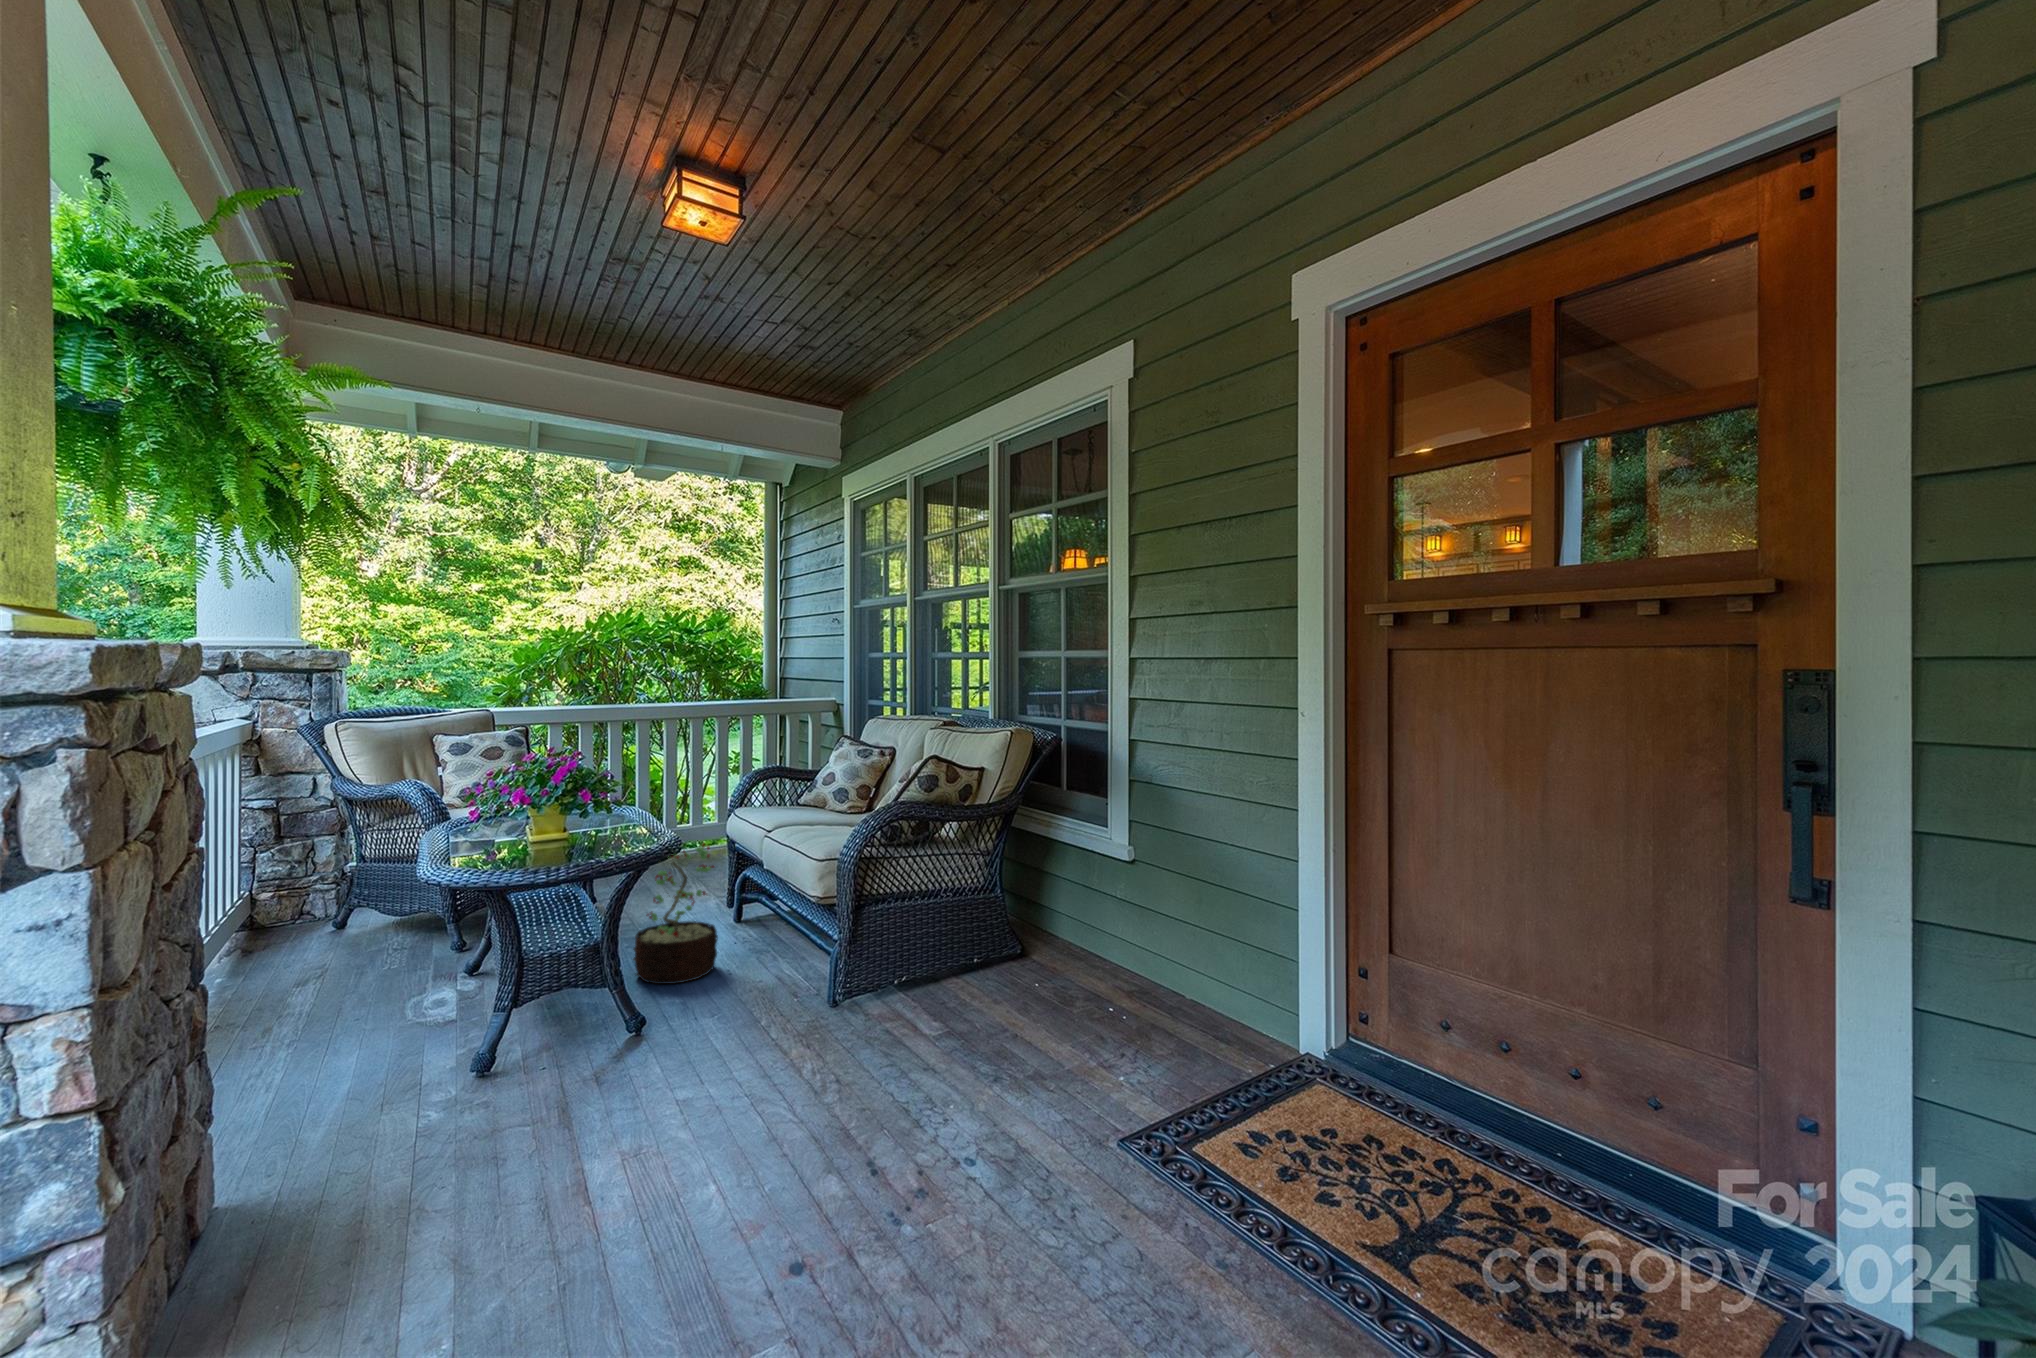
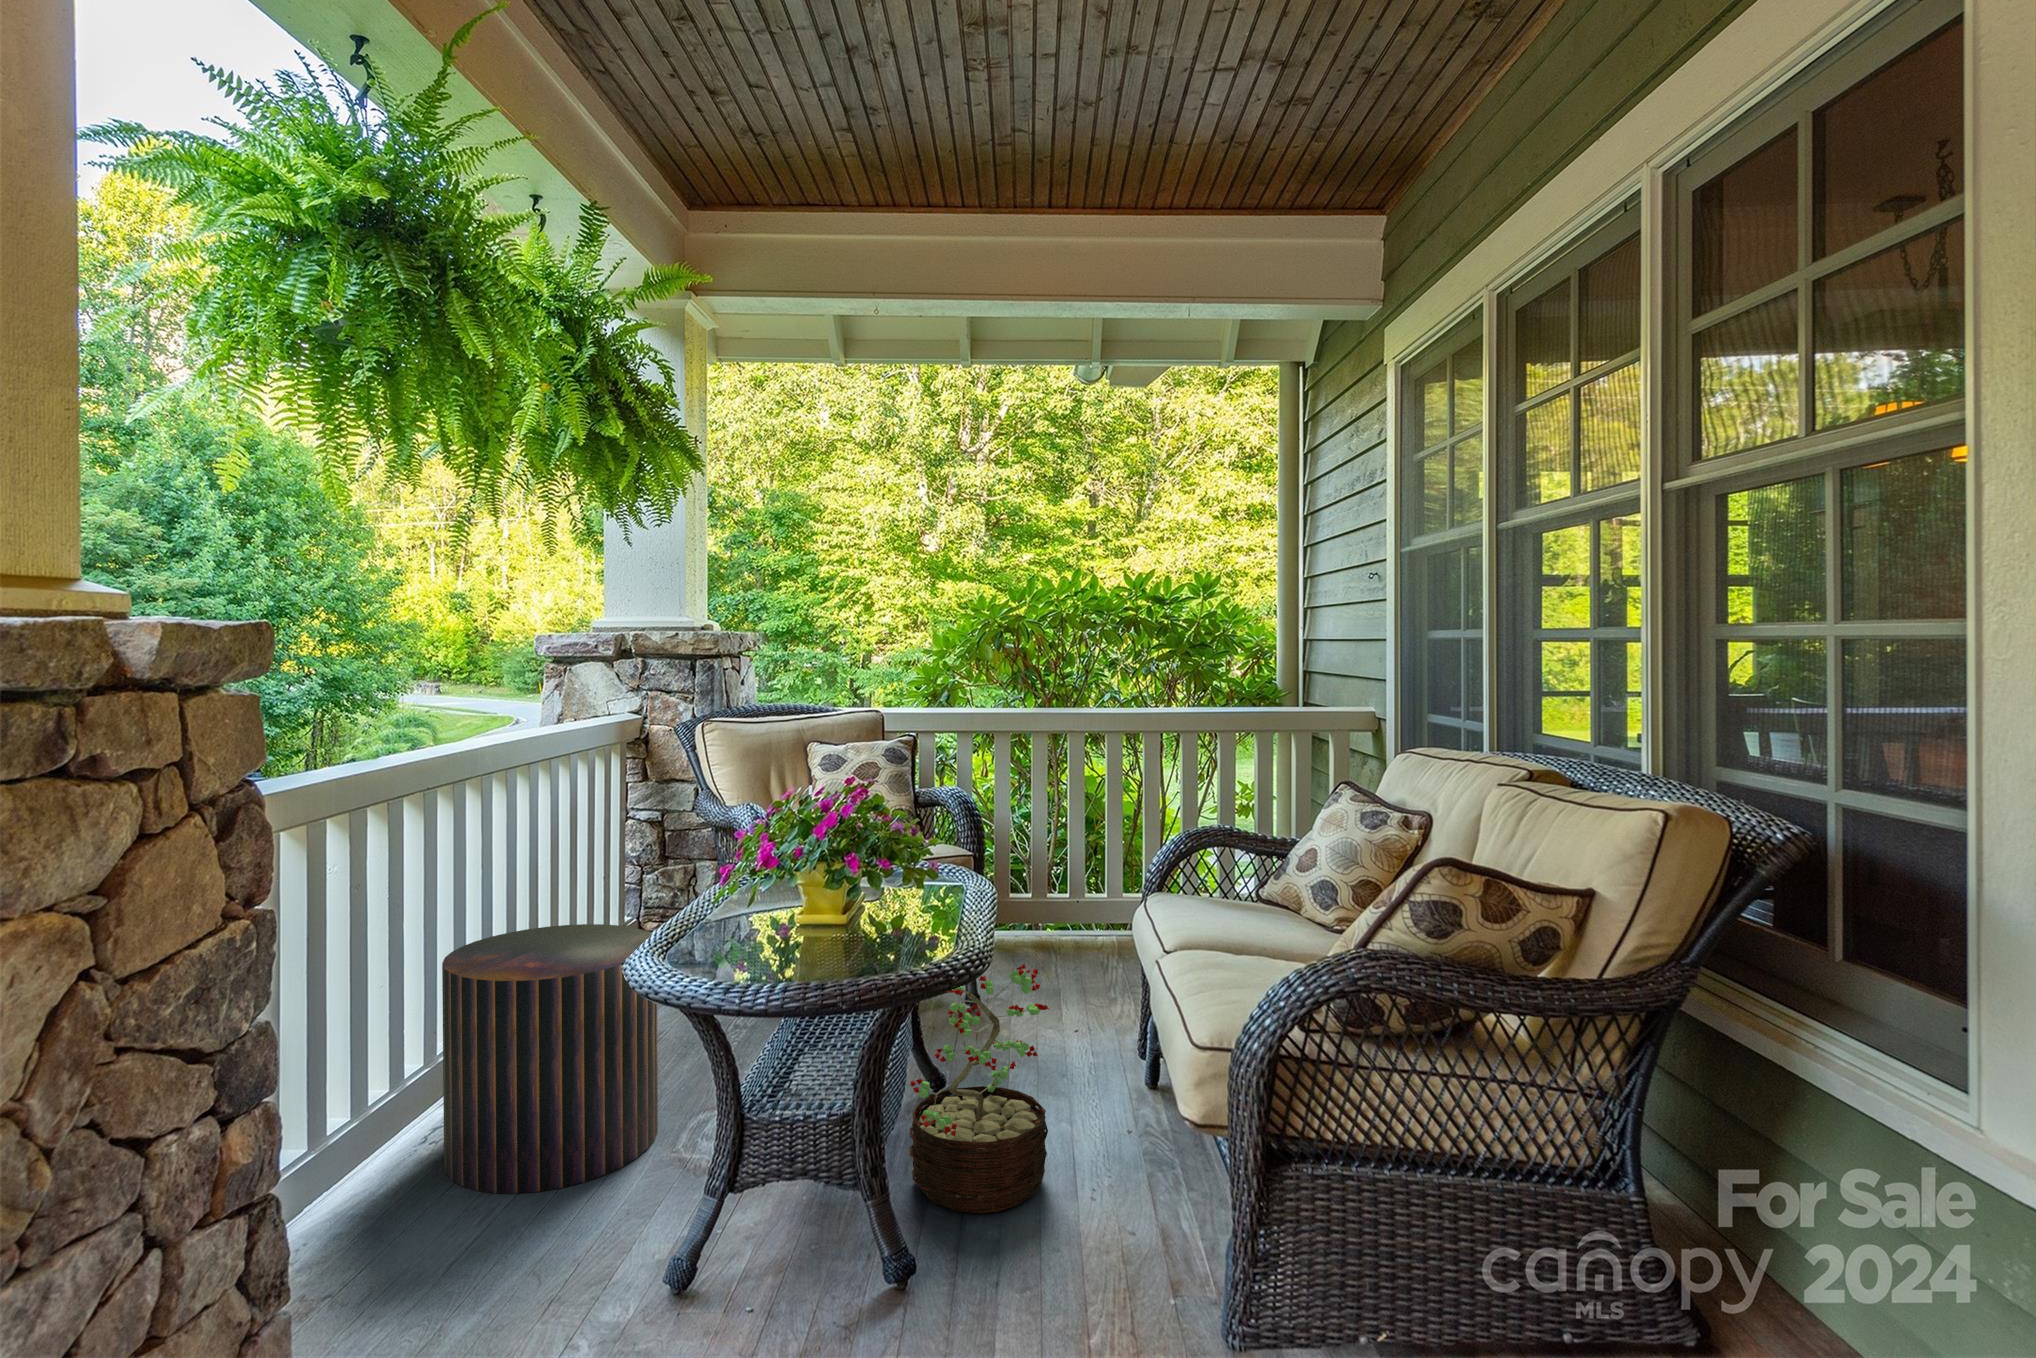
pouf: none [250,863,429,1047] -> present [442,924,658,1193]

